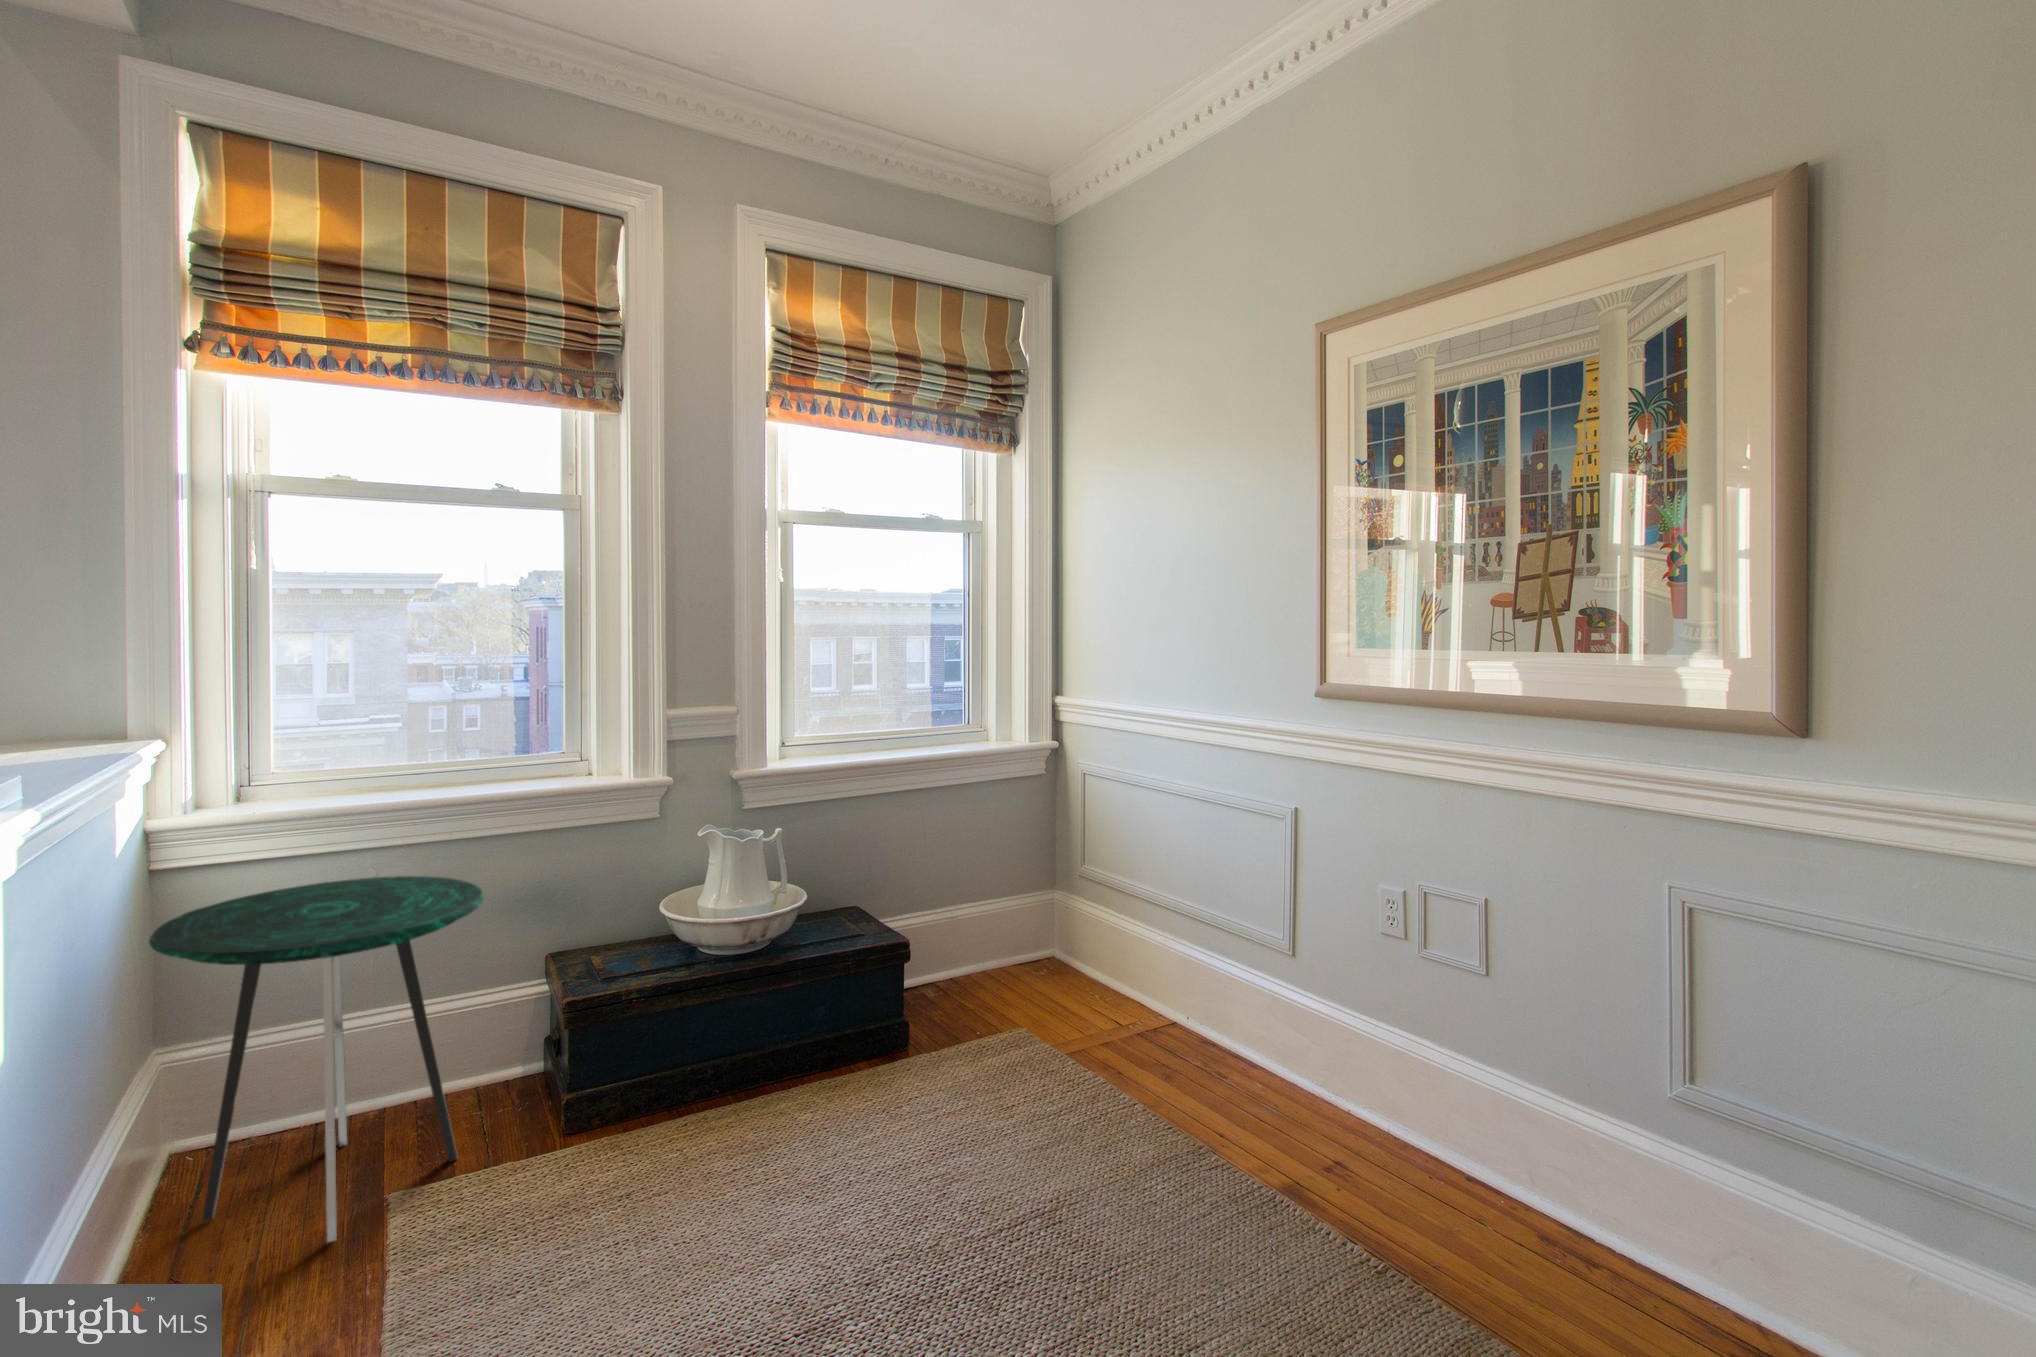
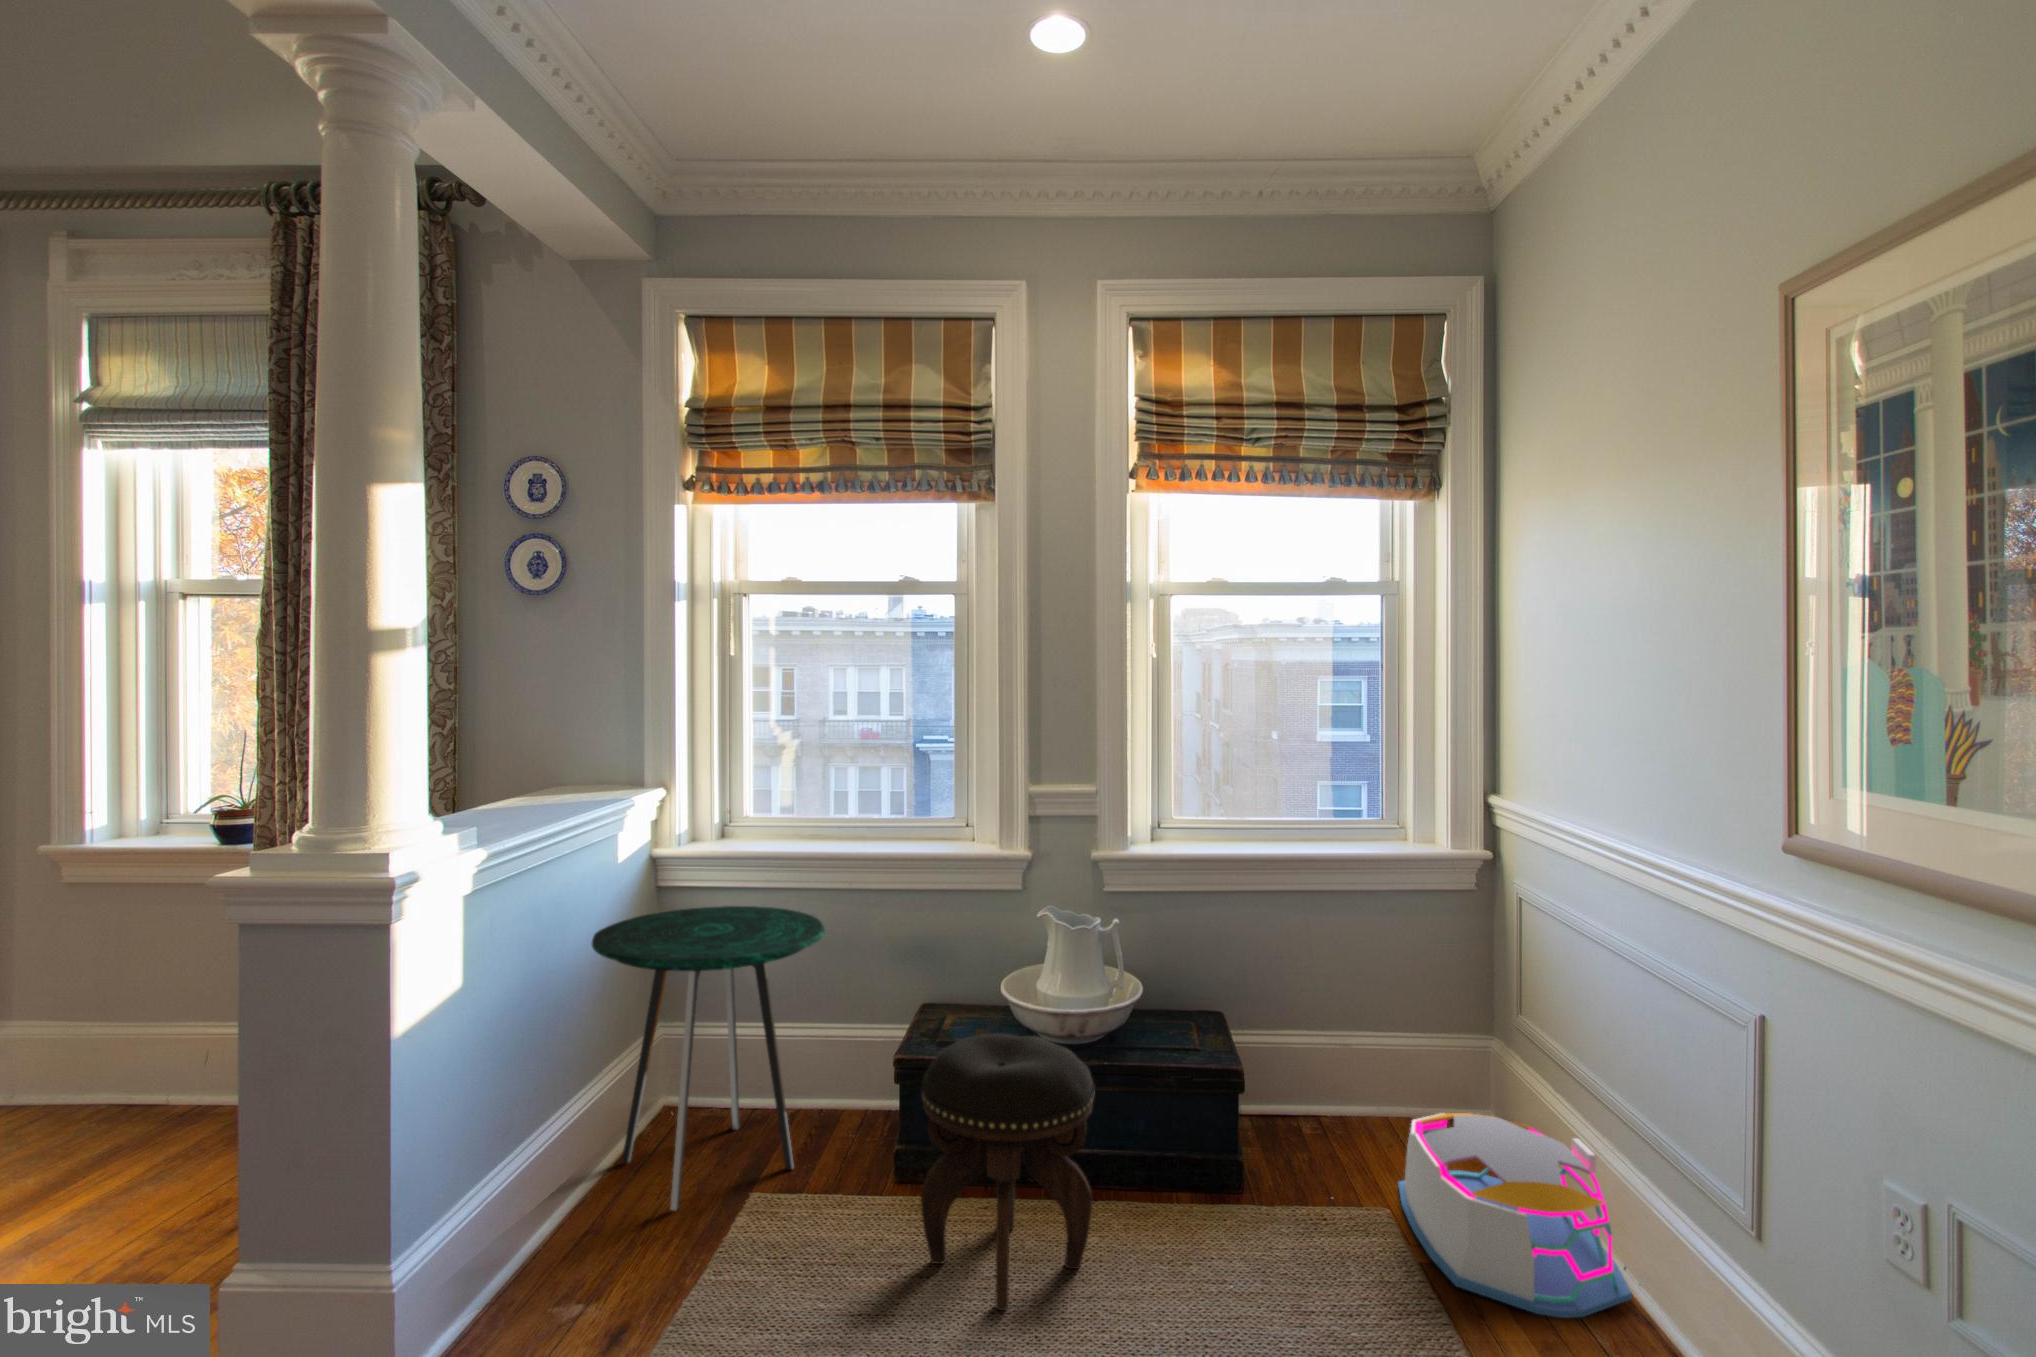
storage bin: none [1025,943,1198,1064] -> present [1398,1113,1632,1318]
footstool: none [667,947,840,1196] -> present [921,1034,1095,1310]

